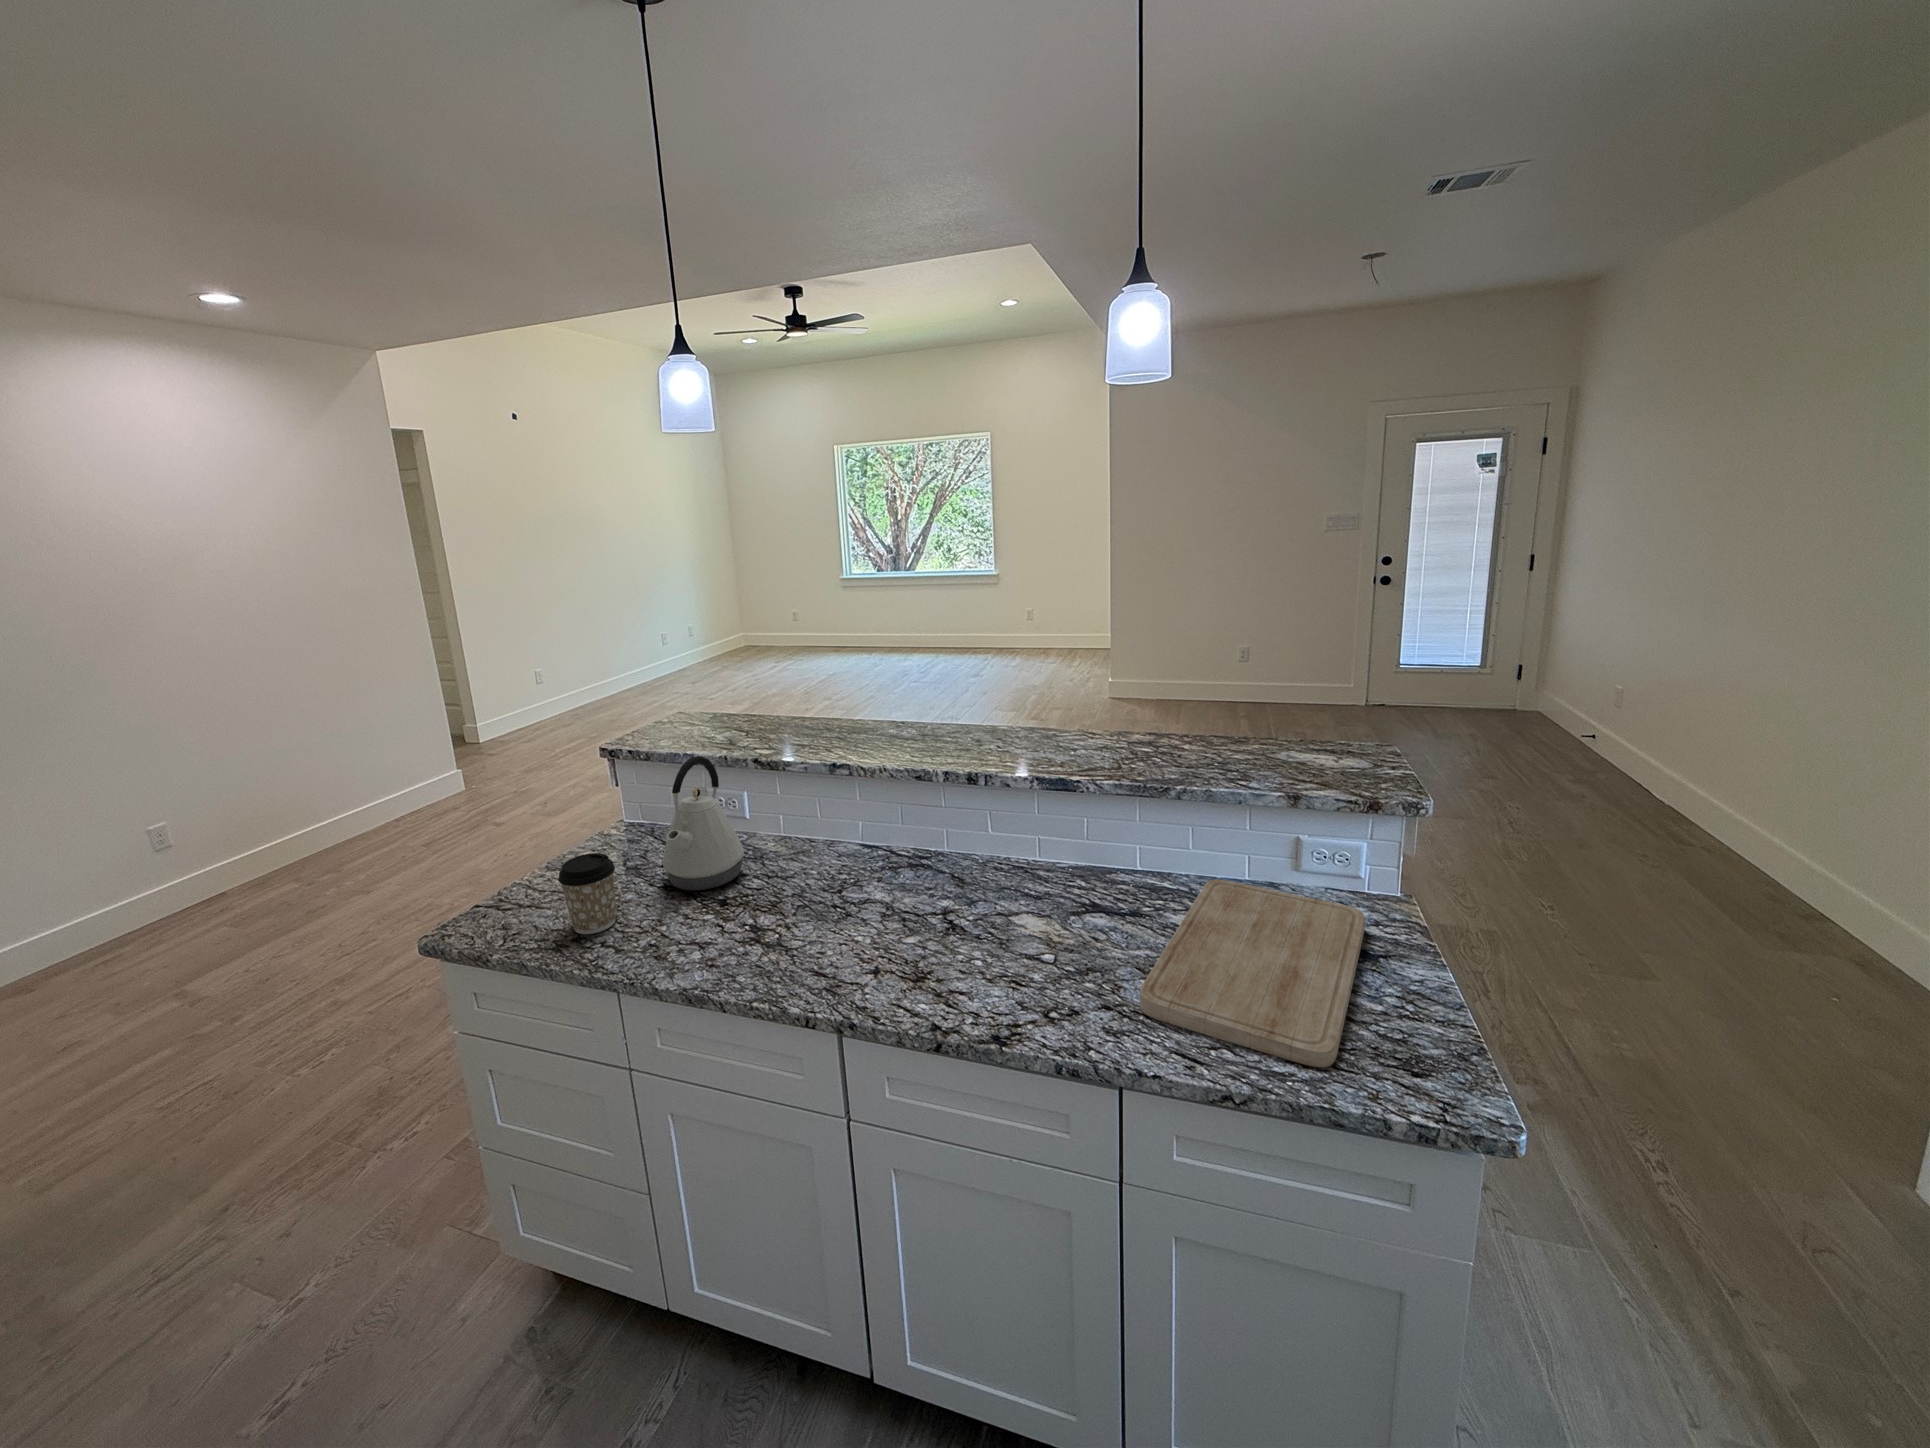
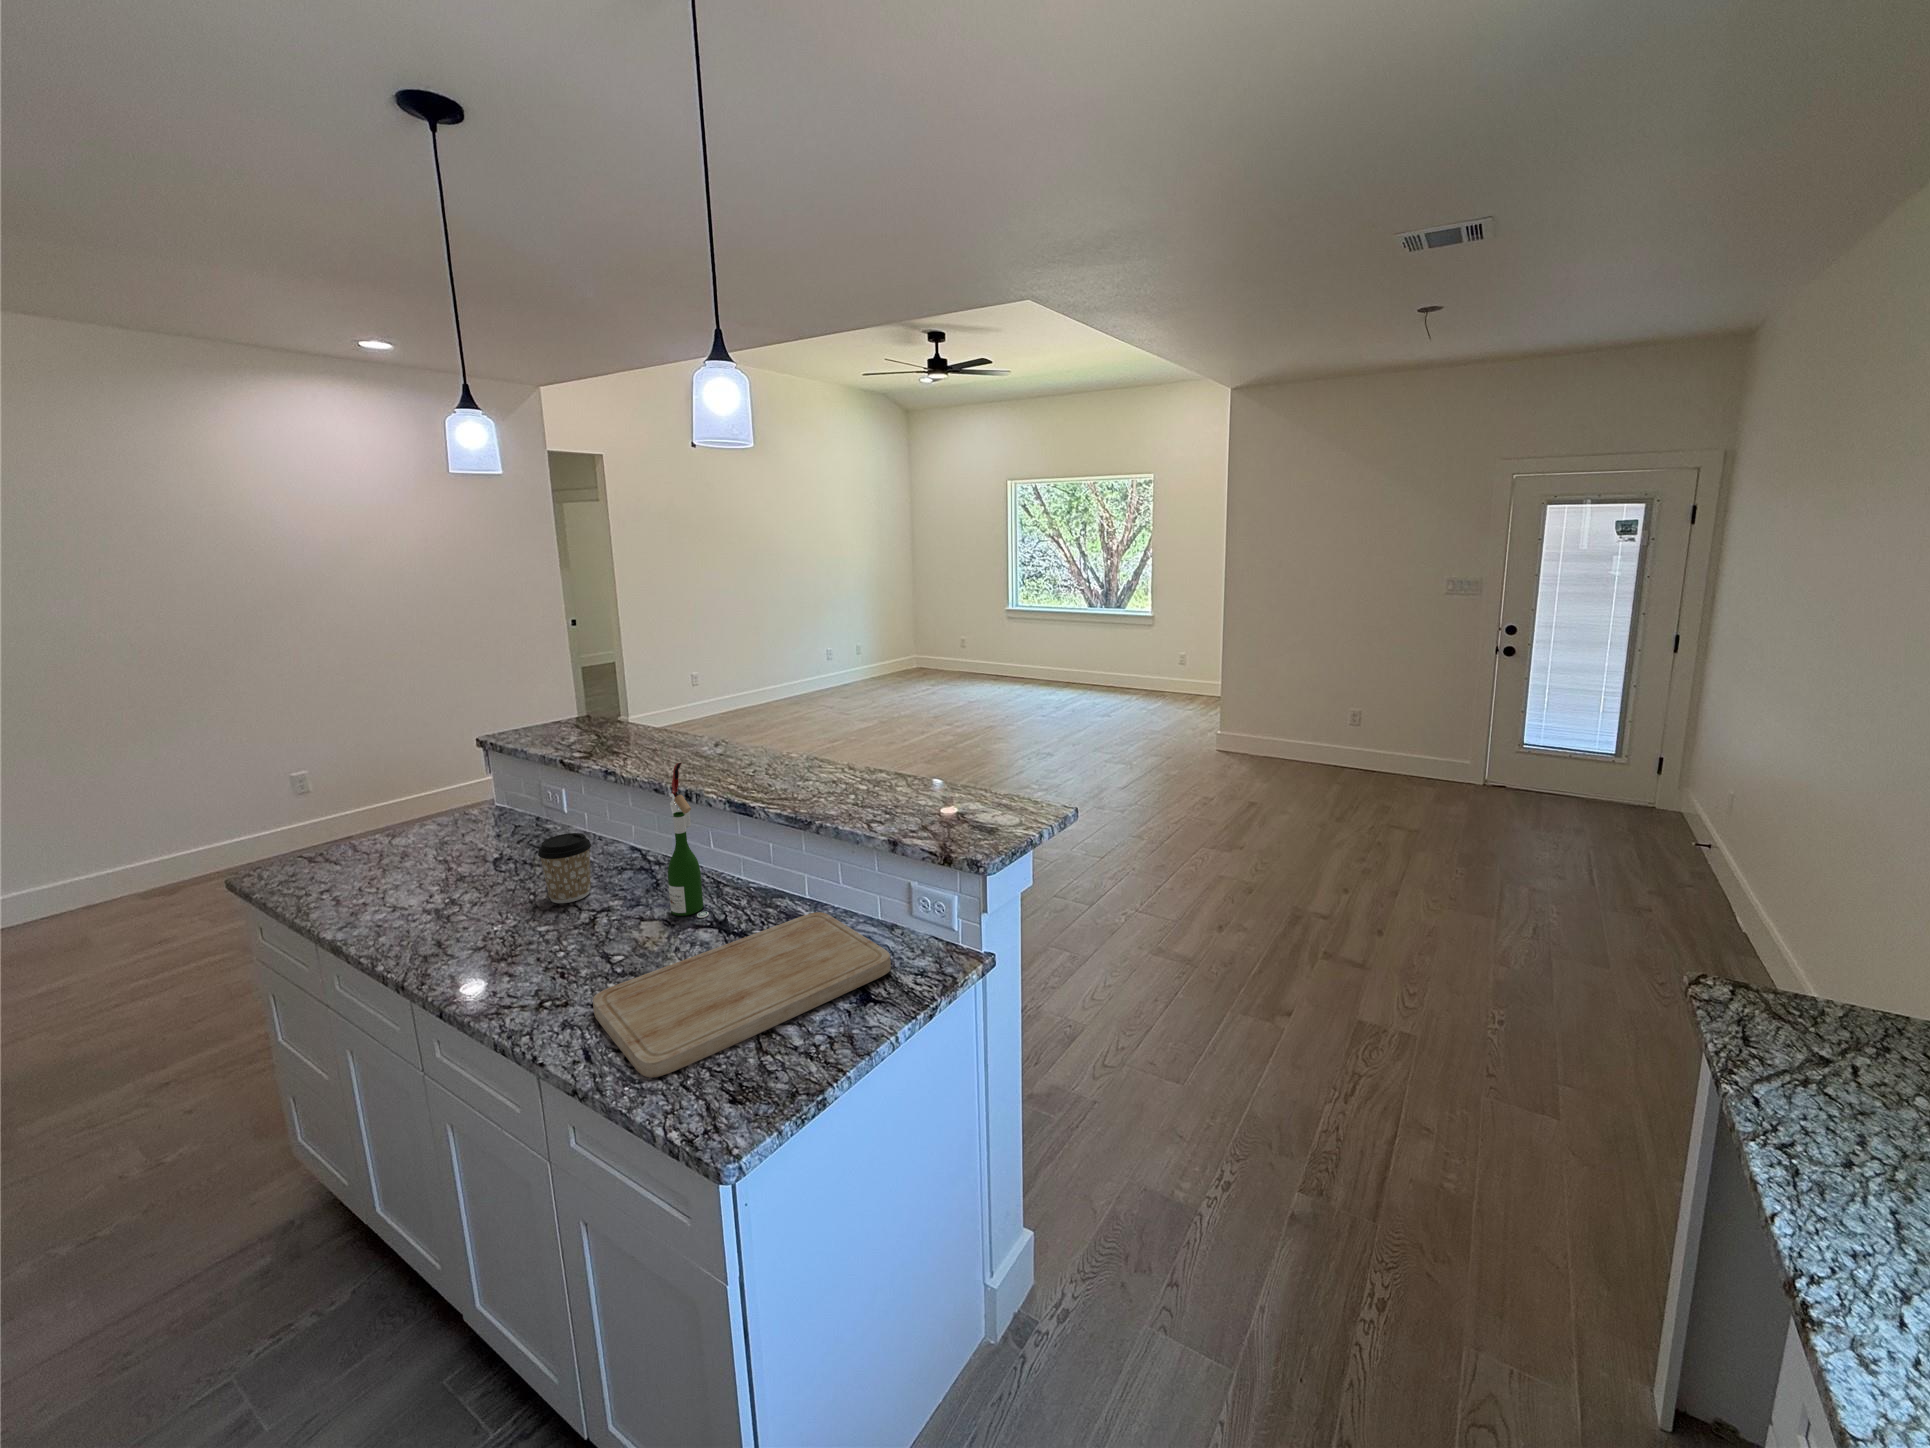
wine bottle: none [1027,738,1078,906] -> present [668,762,709,918]
kettle: present [663,756,744,890] -> none [419,750,518,865]
coffee cup: present [558,853,616,934] -> present [538,833,591,903]

